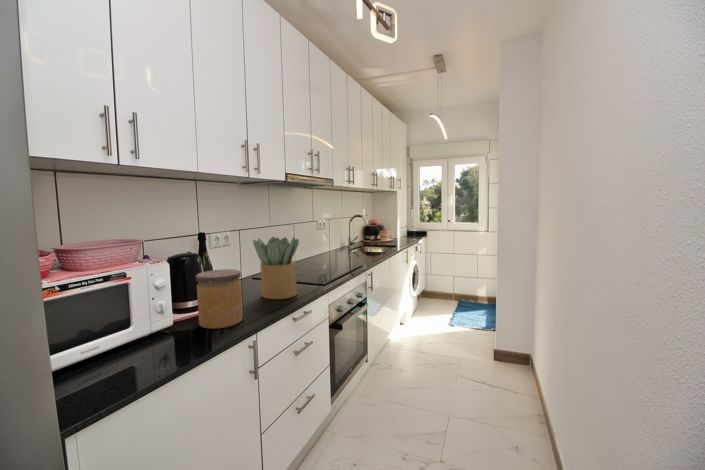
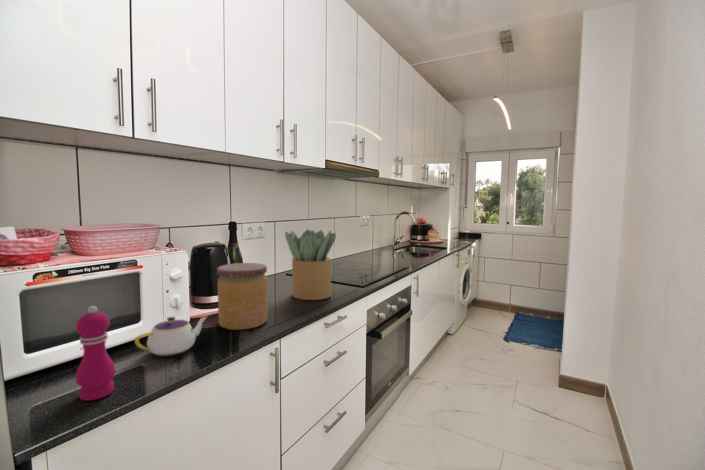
pepper mill: none [84,314,120,395] -> present [76,306,116,400]
teapot: none [129,318,192,355] -> present [135,316,207,357]

